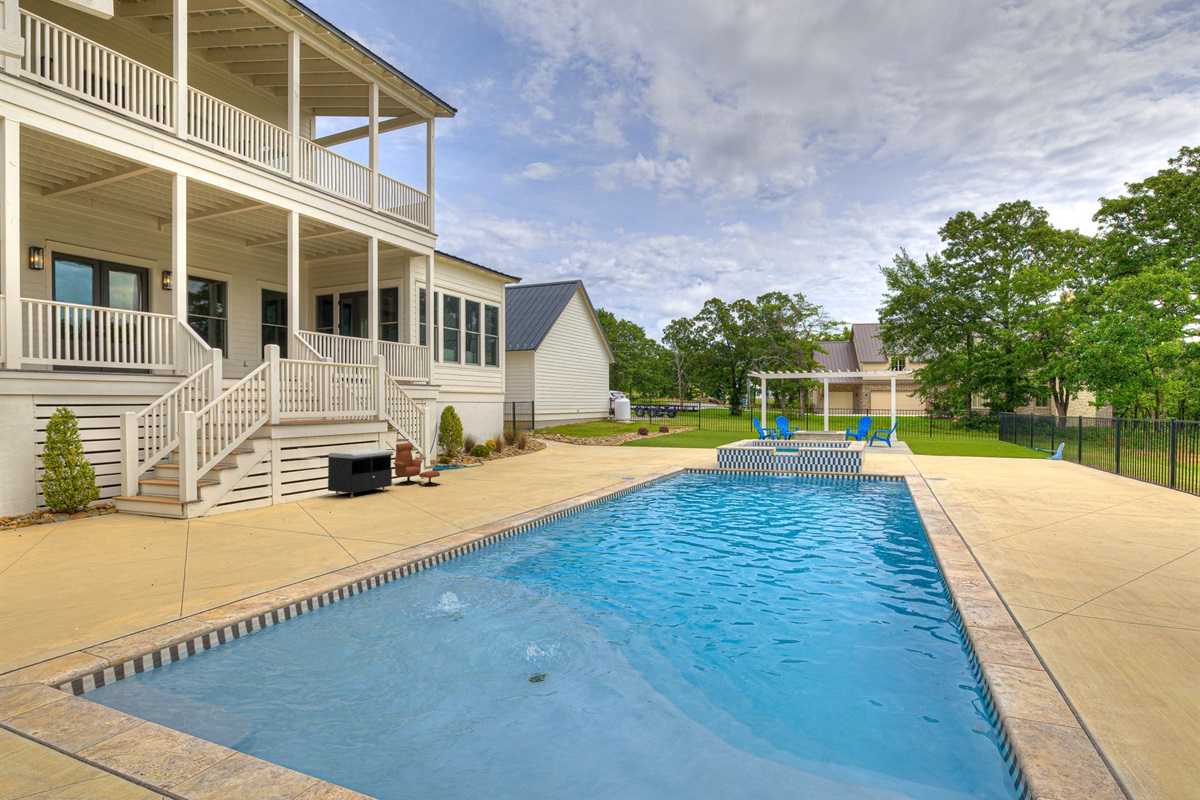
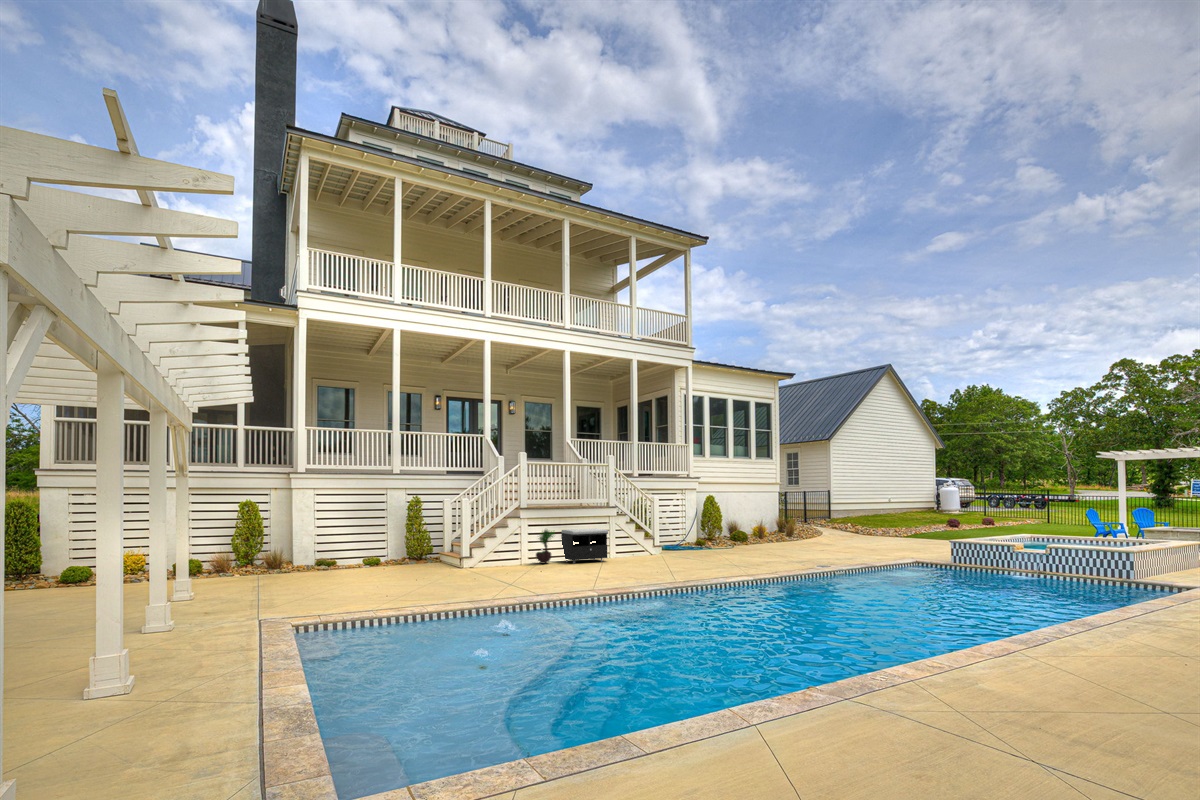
lounge chair: present [393,443,440,487] -> none [616,525,650,562]
potted tree: none [296,449,330,501] -> present [536,530,553,563]

